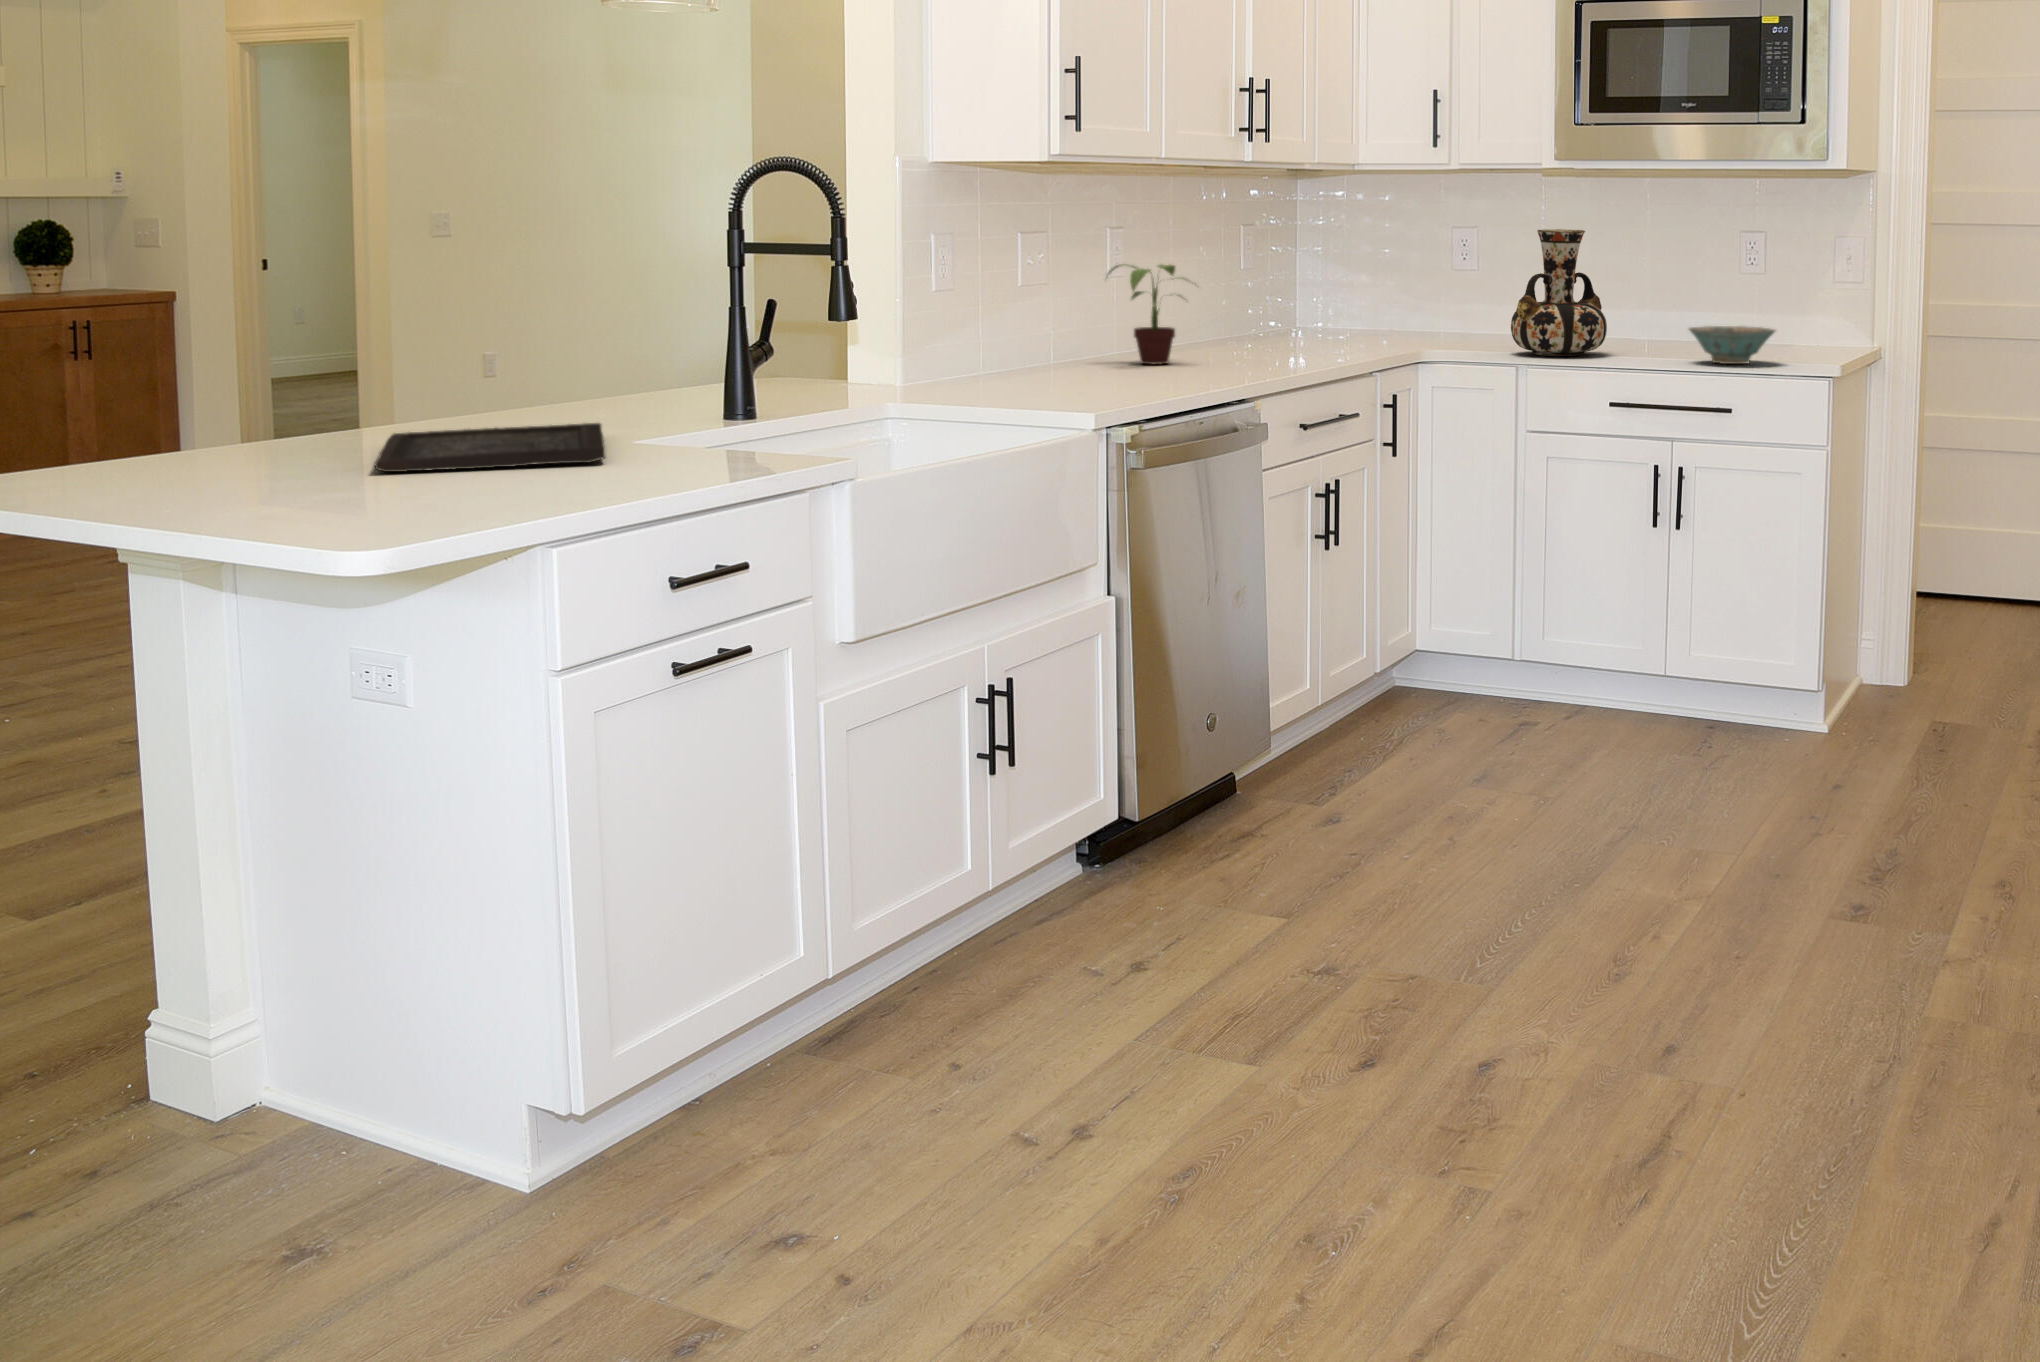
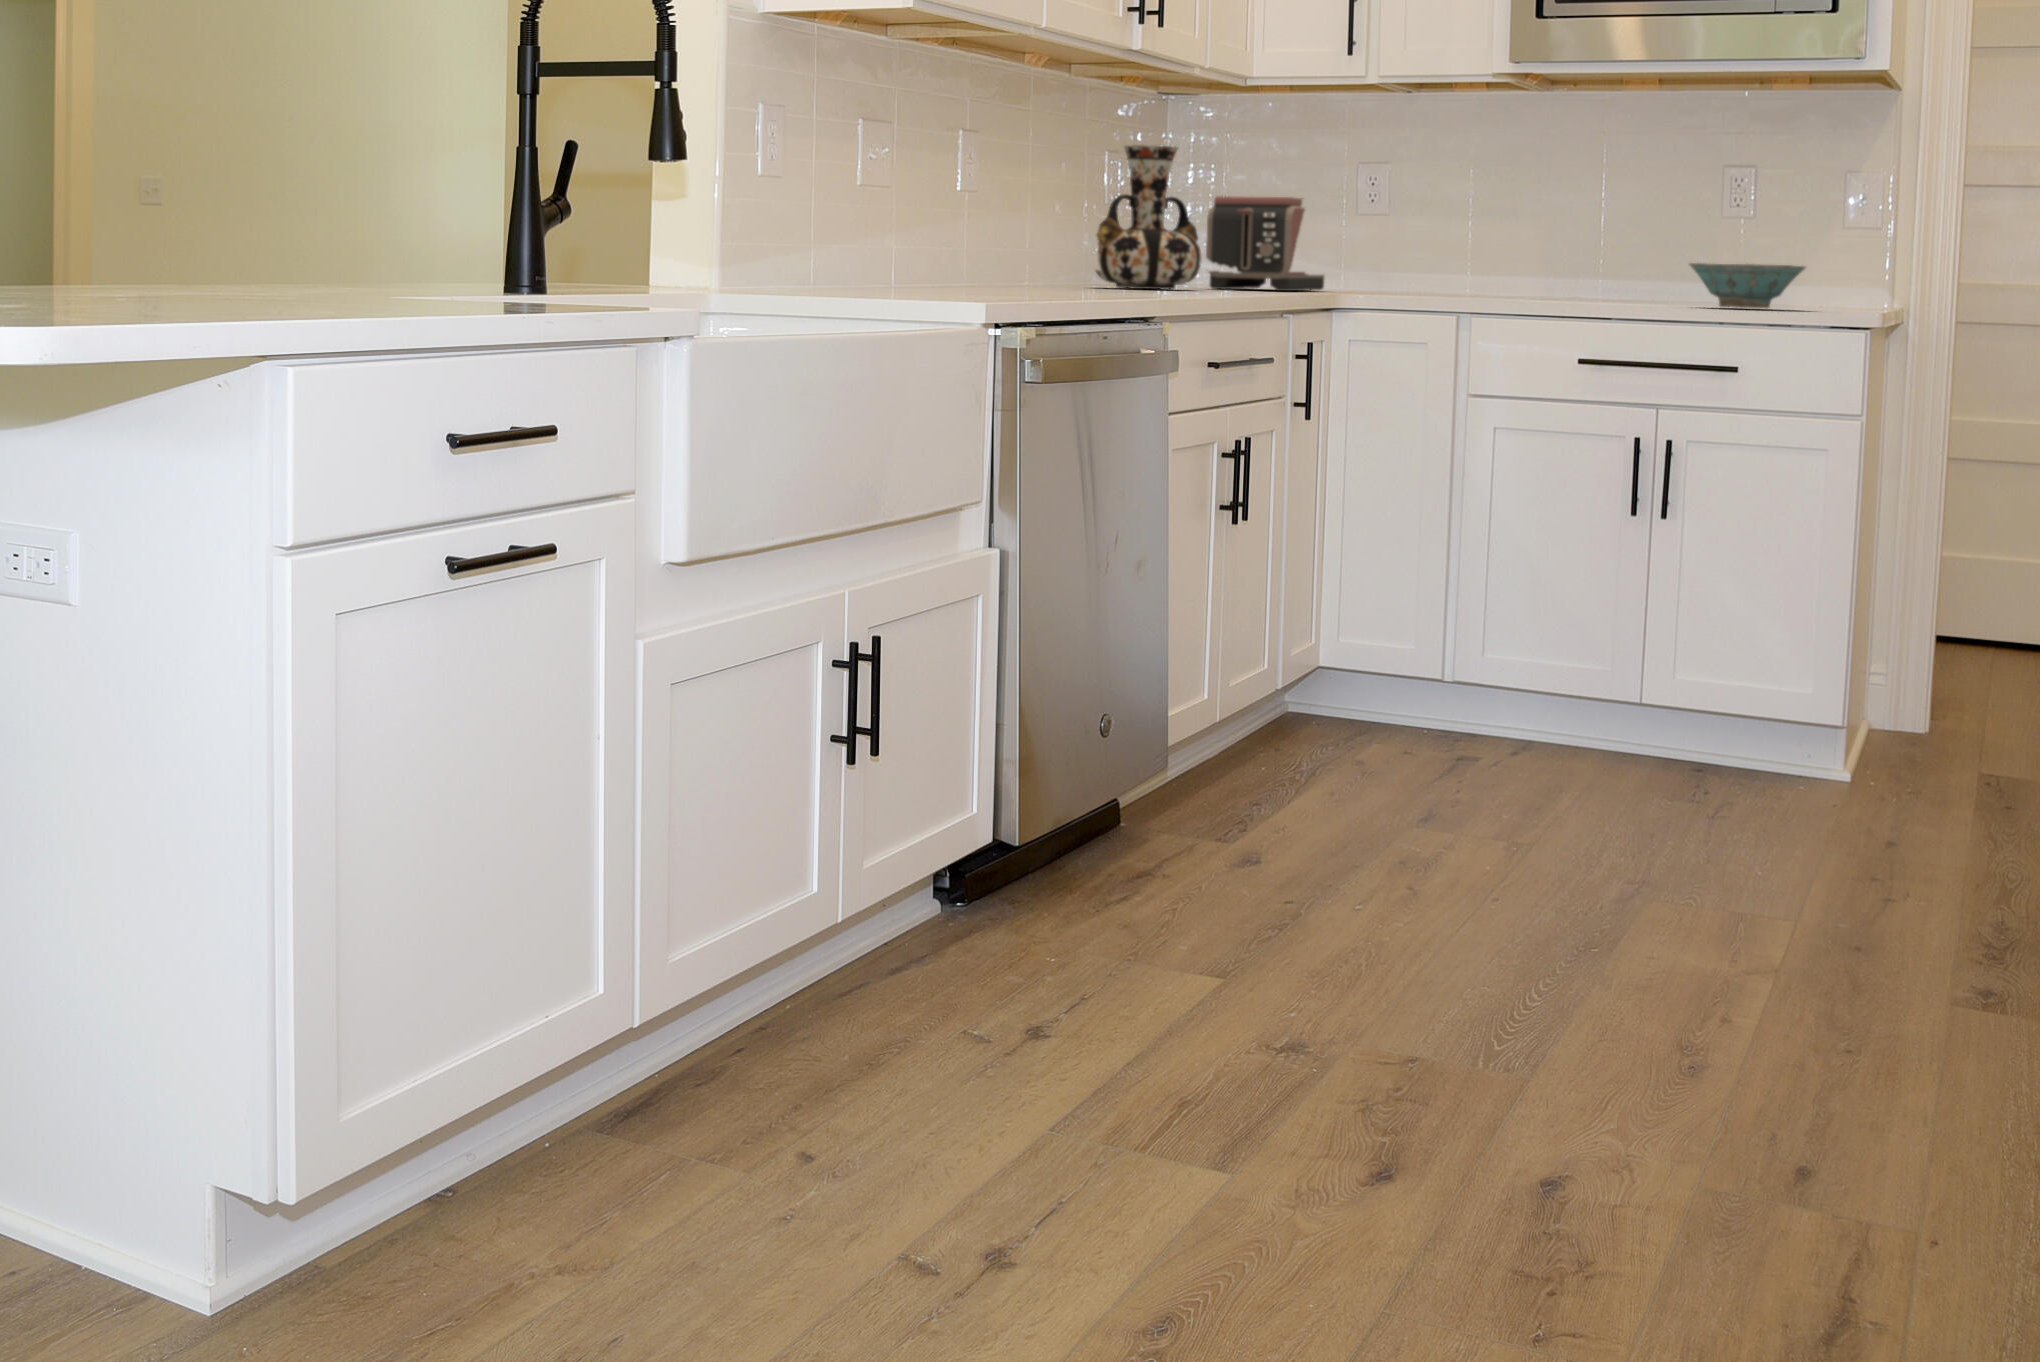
vase: present [1511,229,1607,356] -> present [1096,145,1202,289]
toaster: none [1329,257,1433,339] -> present [1206,196,1324,291]
potted plant: present [1107,265,1198,364] -> none [957,166,1079,290]
tray: present [375,423,605,472] -> none [44,271,357,295]

